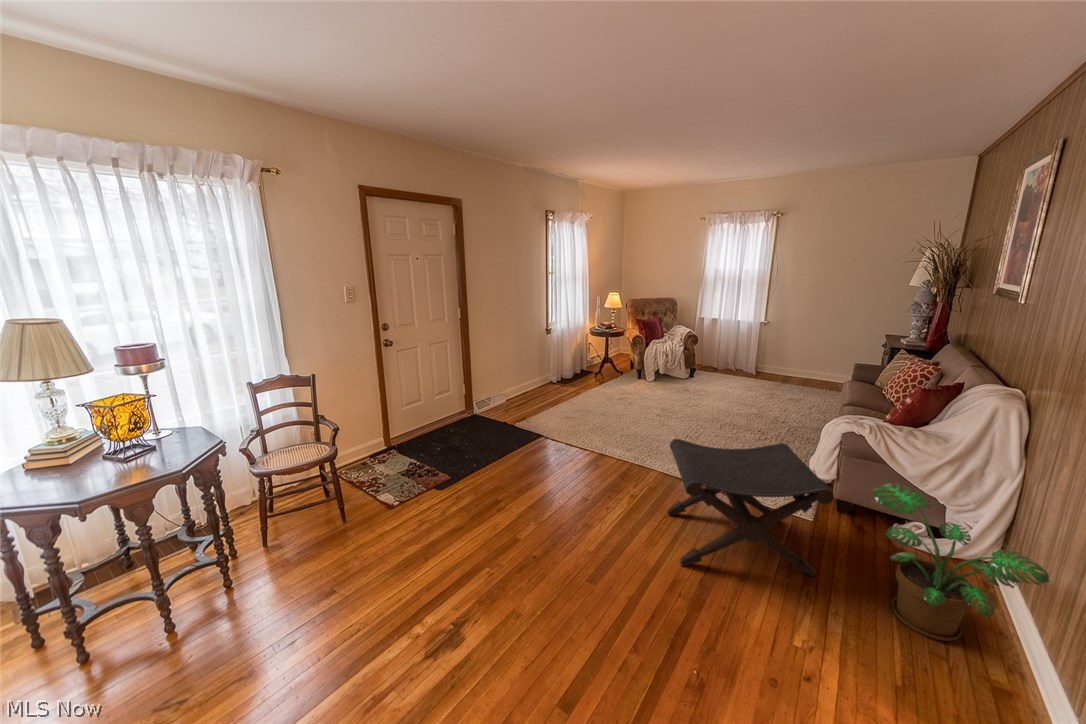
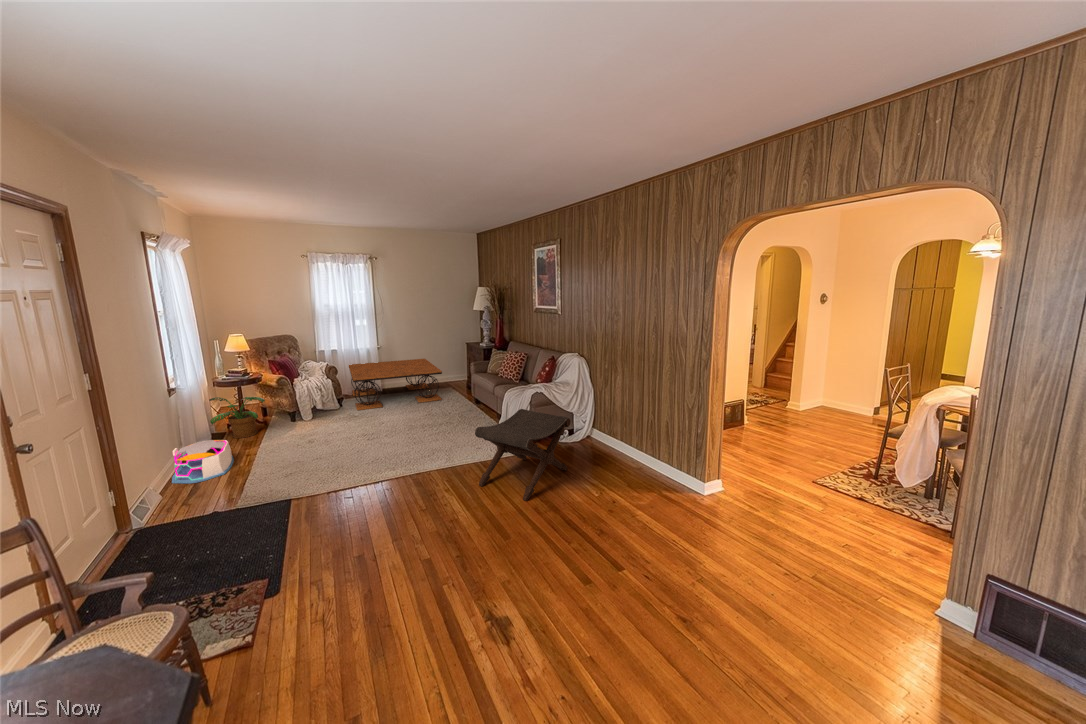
coffee table: none [697,337,823,405] -> present [349,359,442,410]
storage bin: none [521,371,567,401] -> present [172,440,234,484]
potted plant: present [874,483,1050,641] -> present [209,397,265,438]

